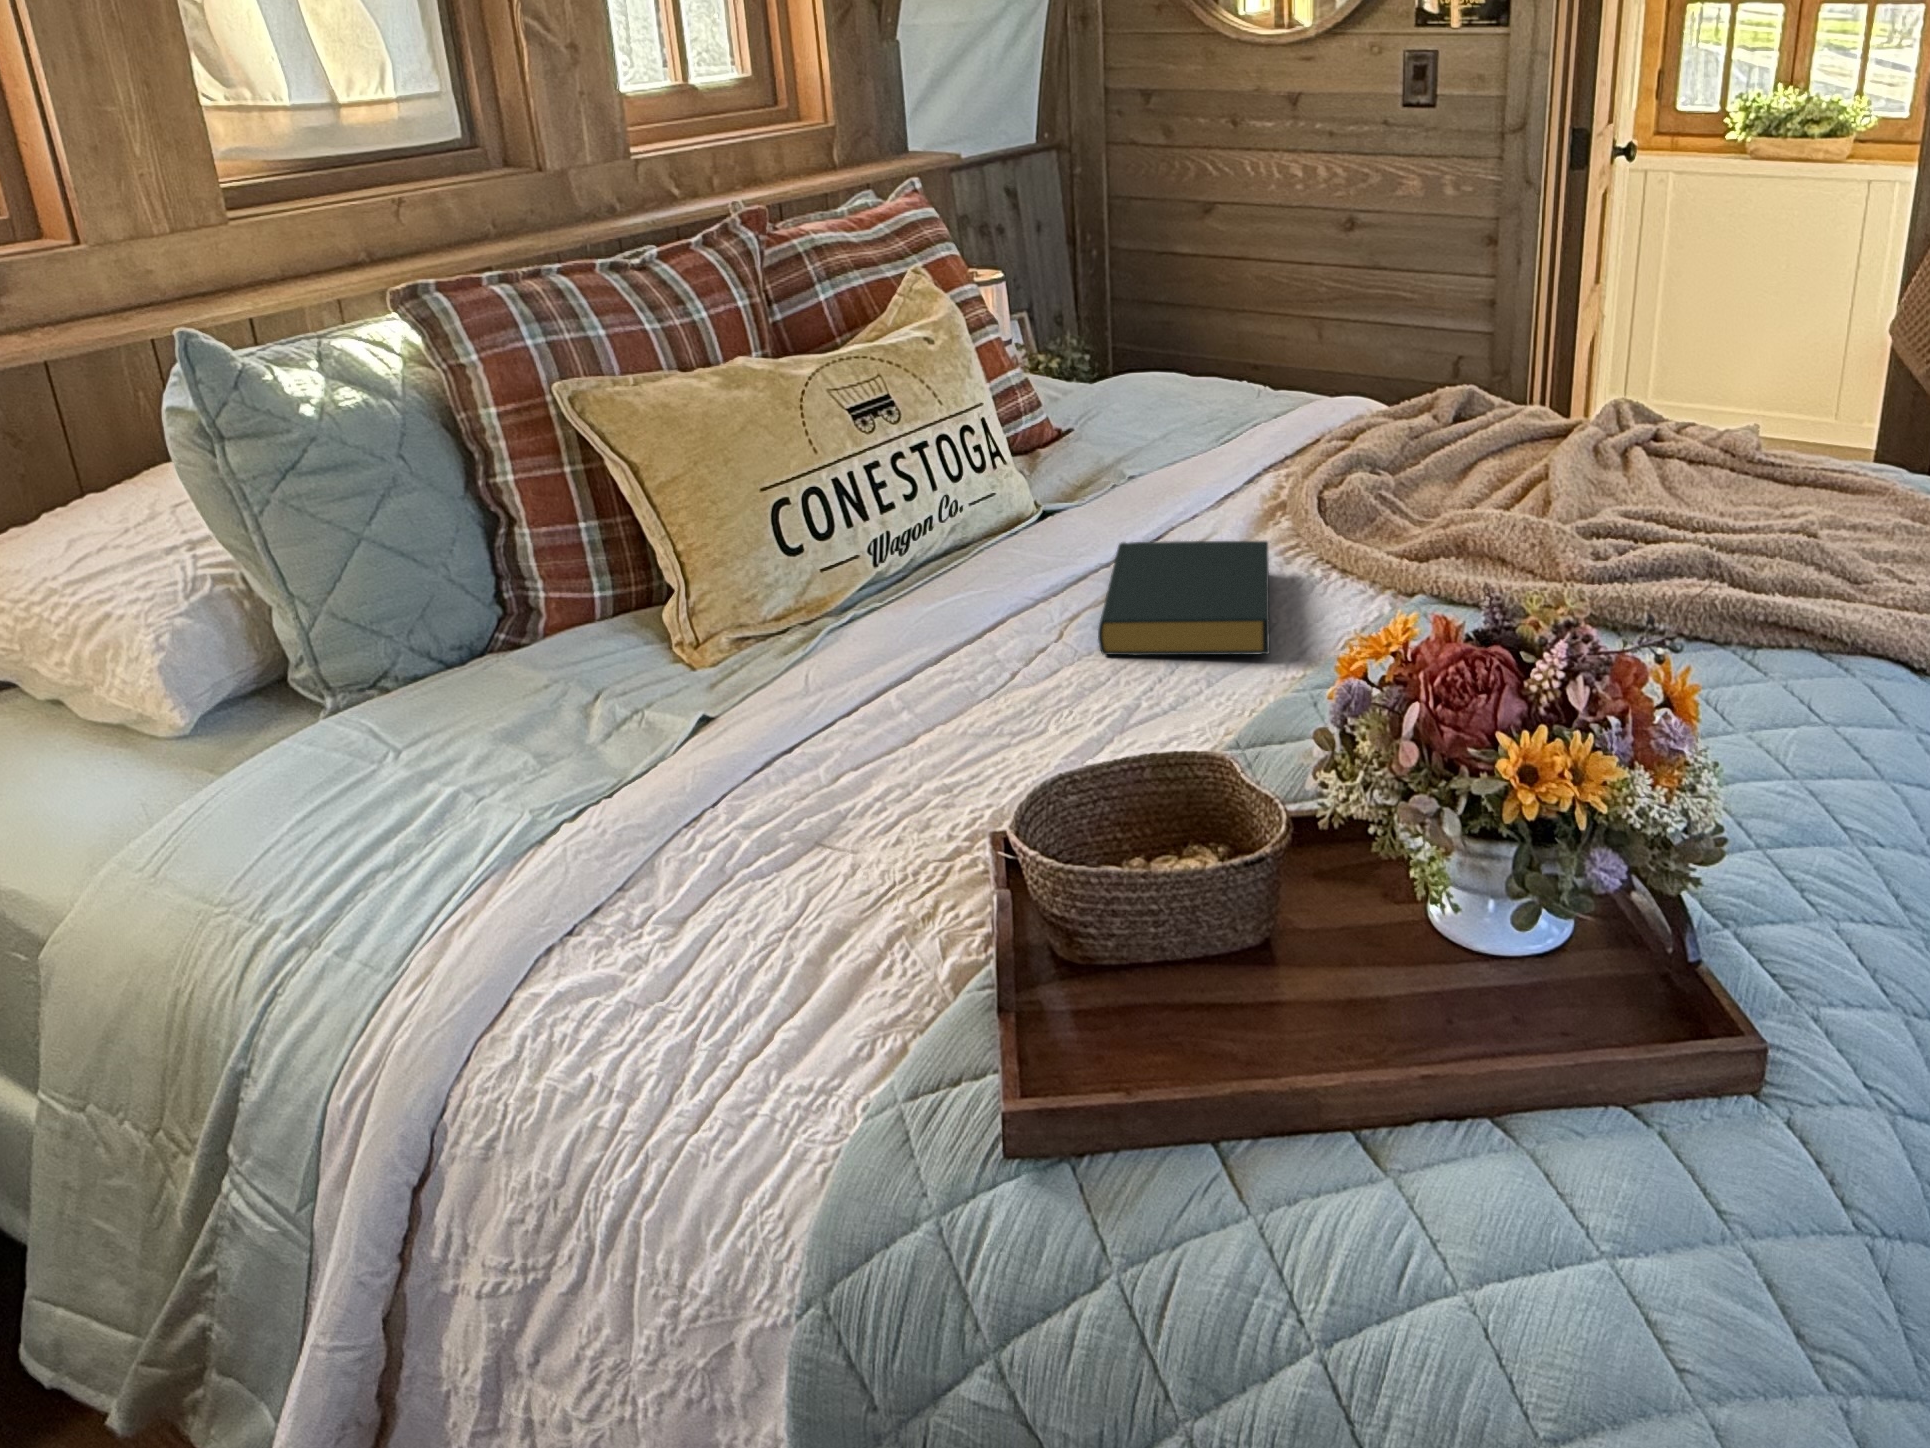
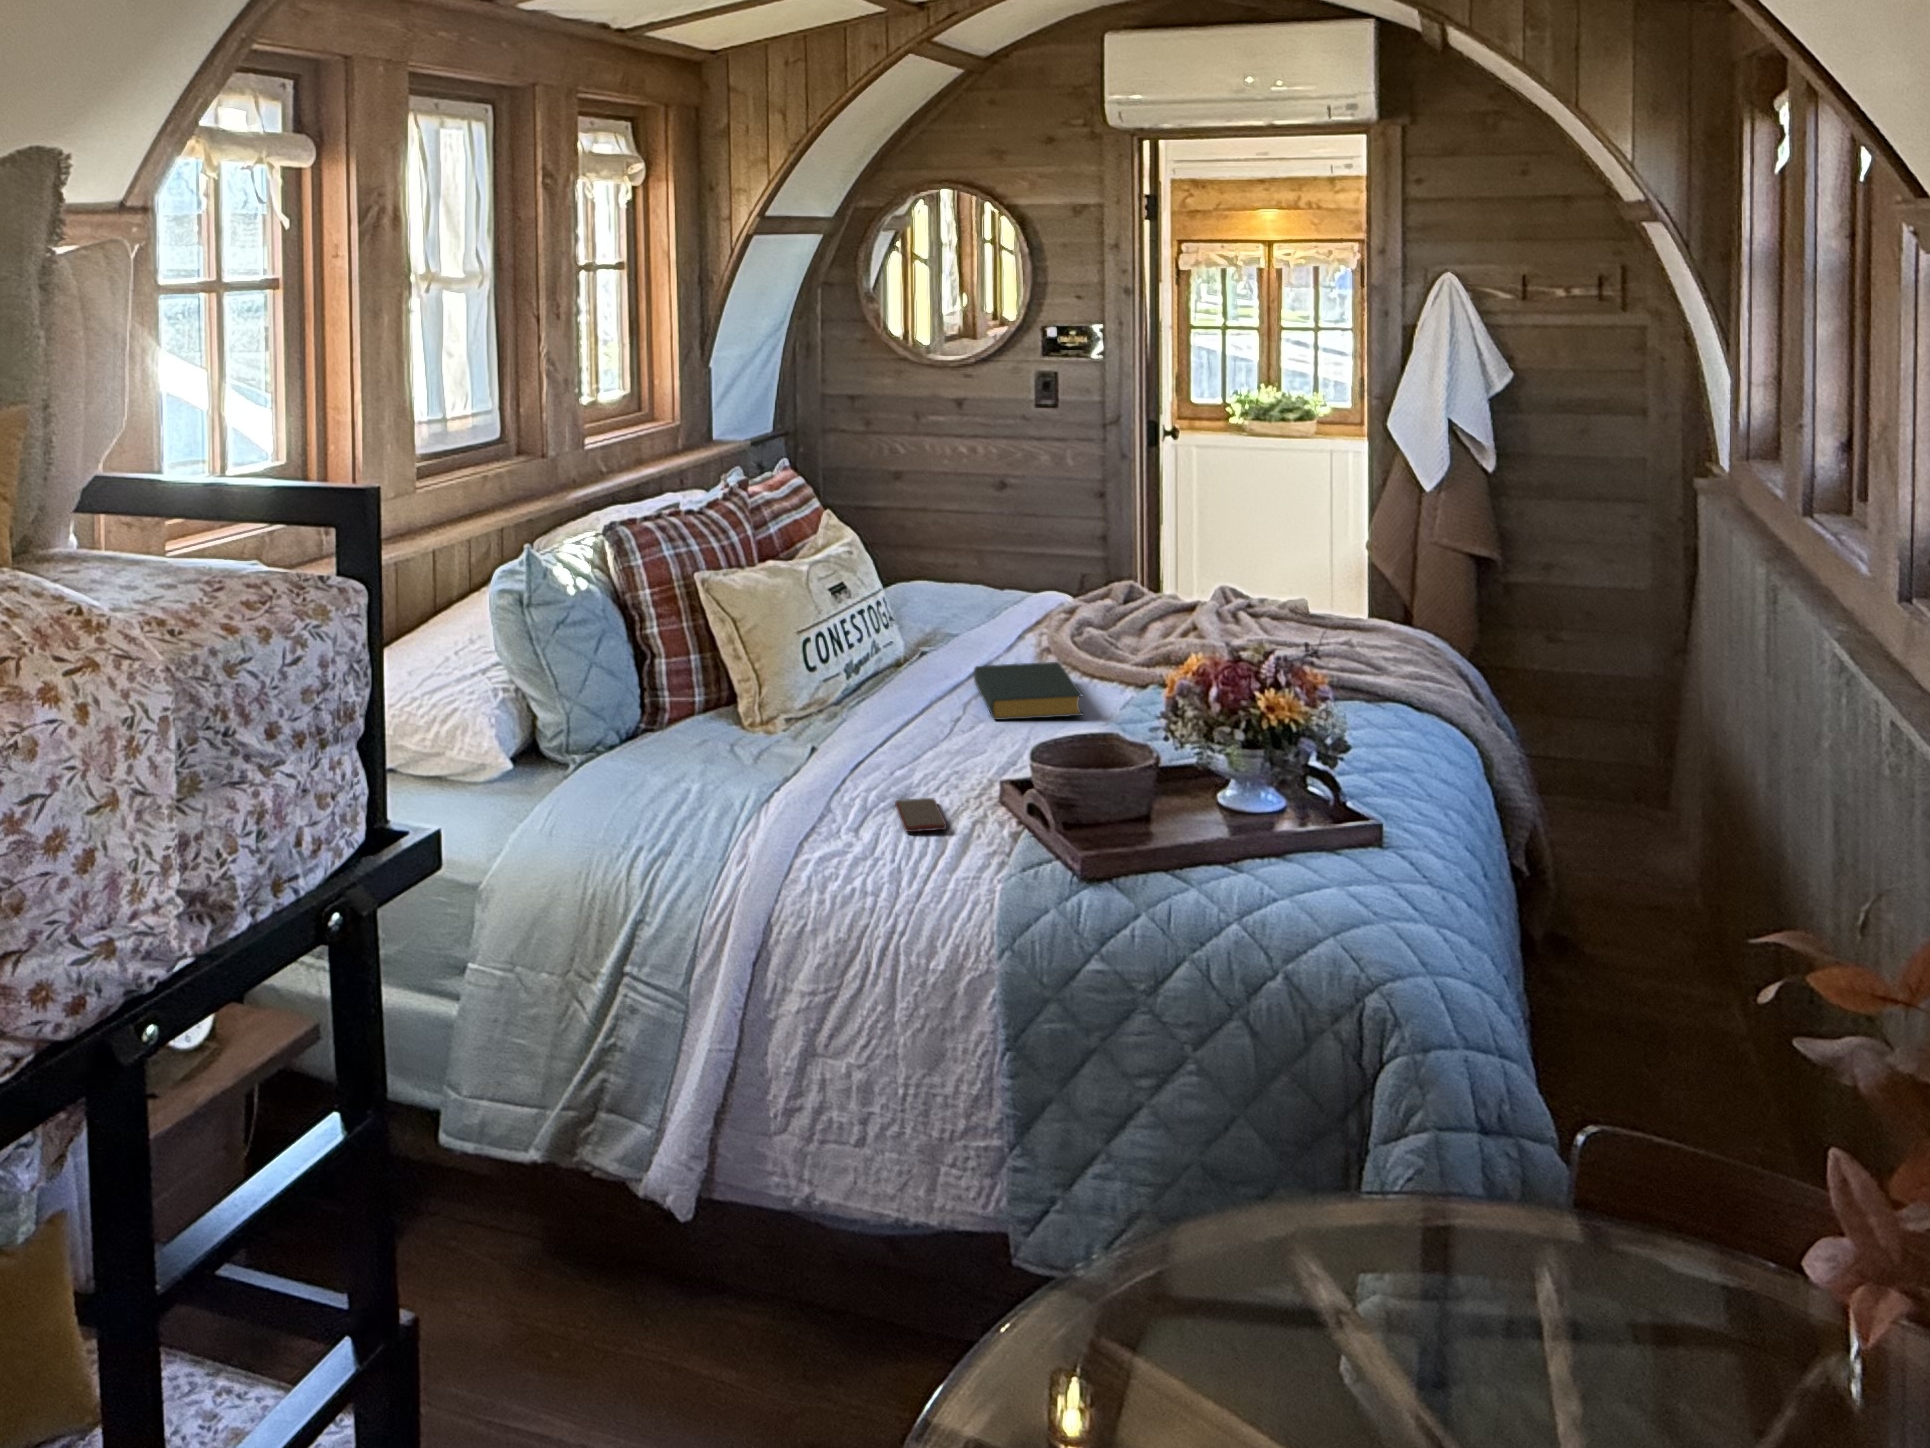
smartphone: none [744,853,861,948] -> present [895,798,946,832]

